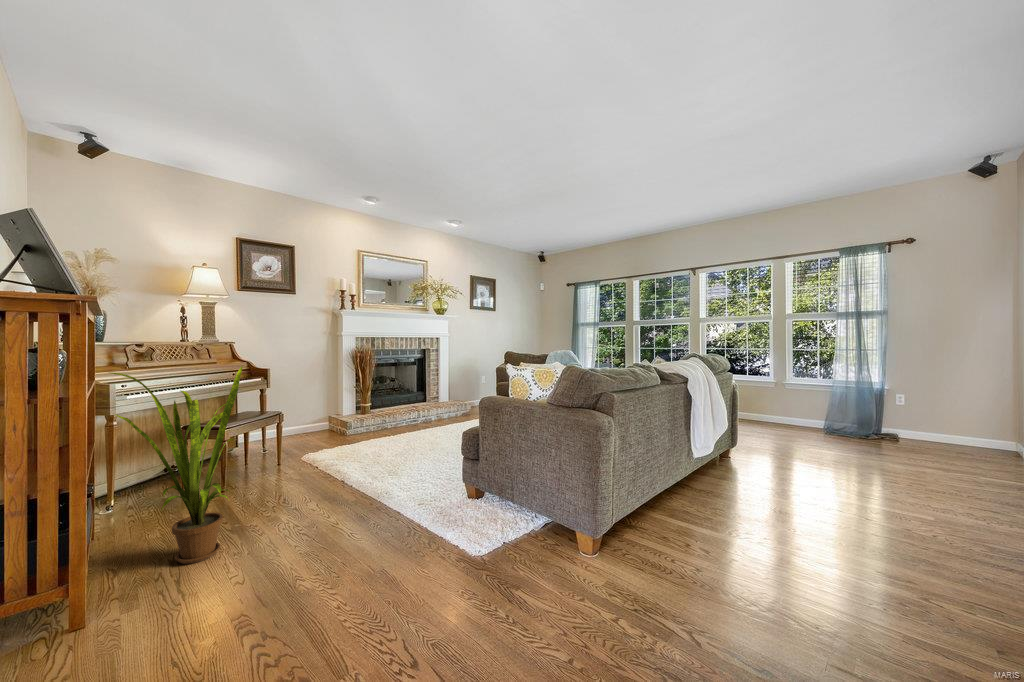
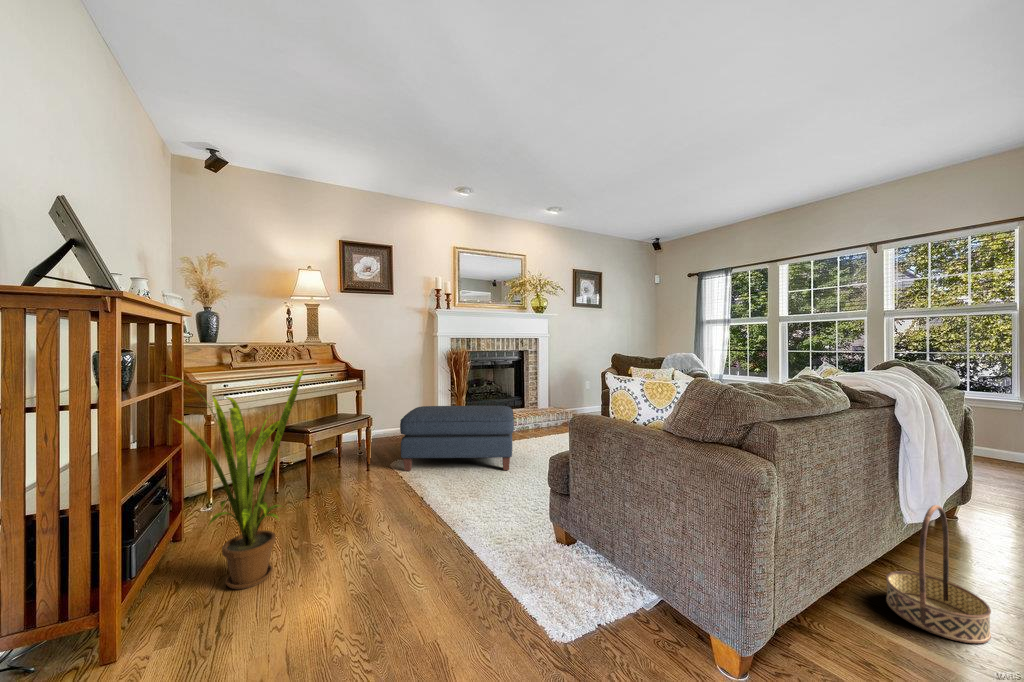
ottoman: none [316,399,424,463] -> present [400,406,514,471]
basket: none [678,441,725,517] -> present [886,505,991,643]

